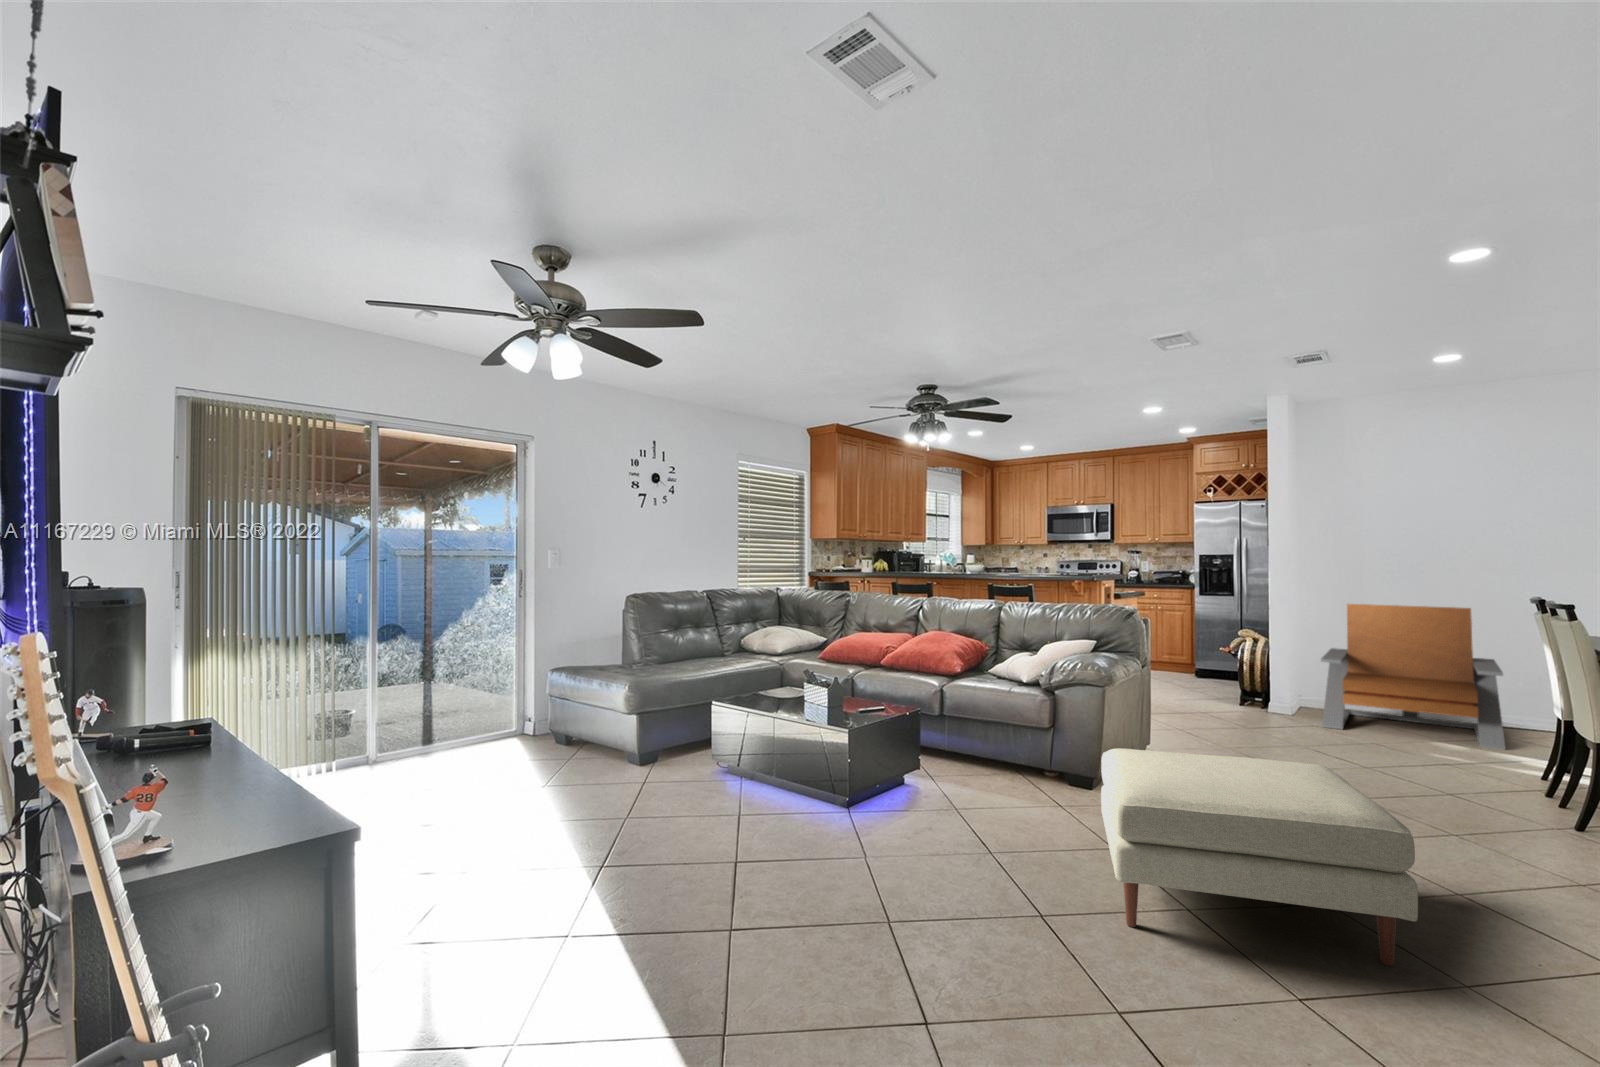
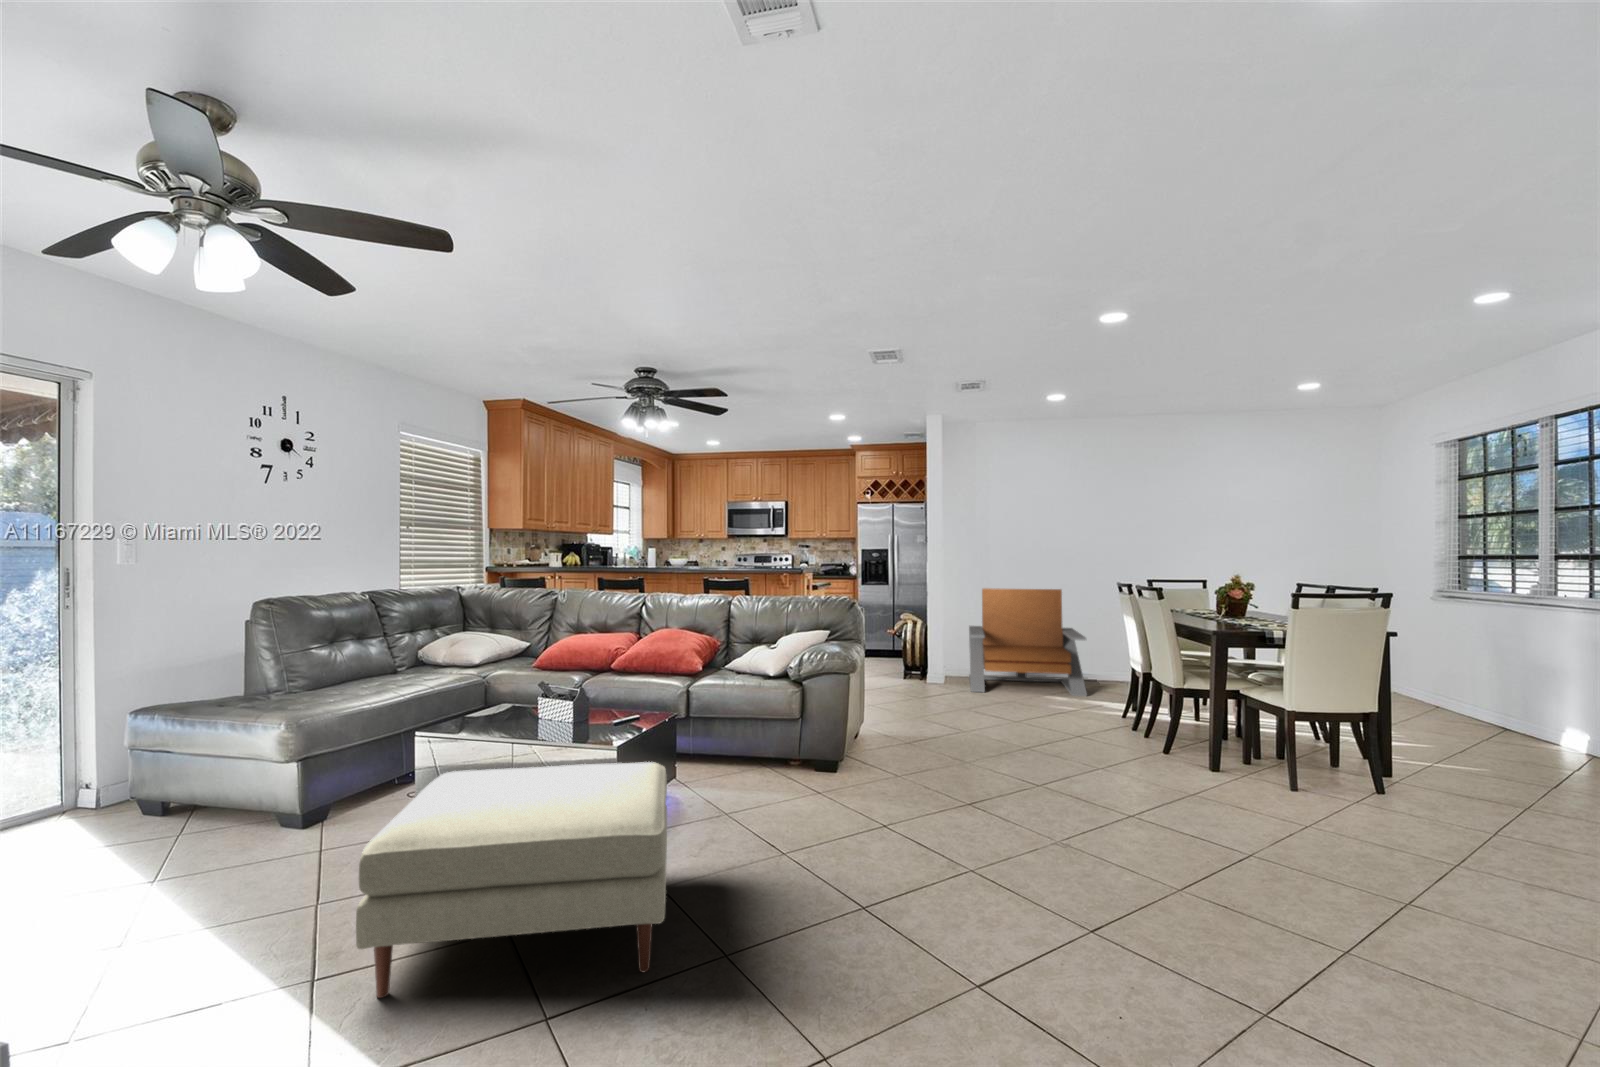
ottoman: present [1101,749,1418,966] -> present [356,762,668,998]

